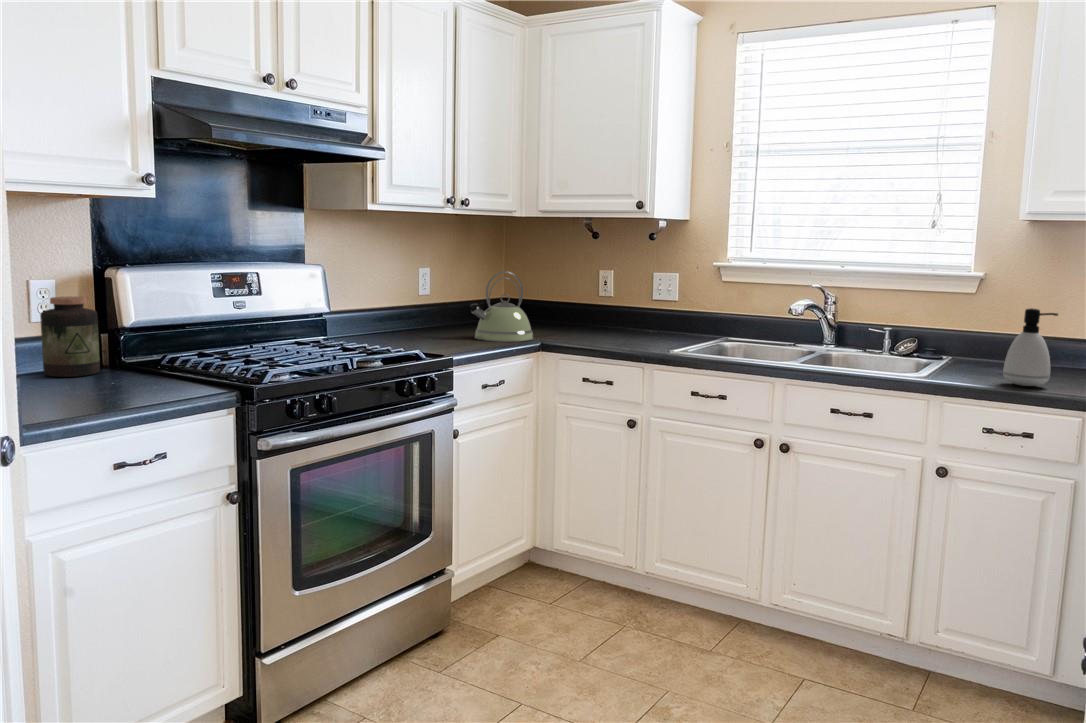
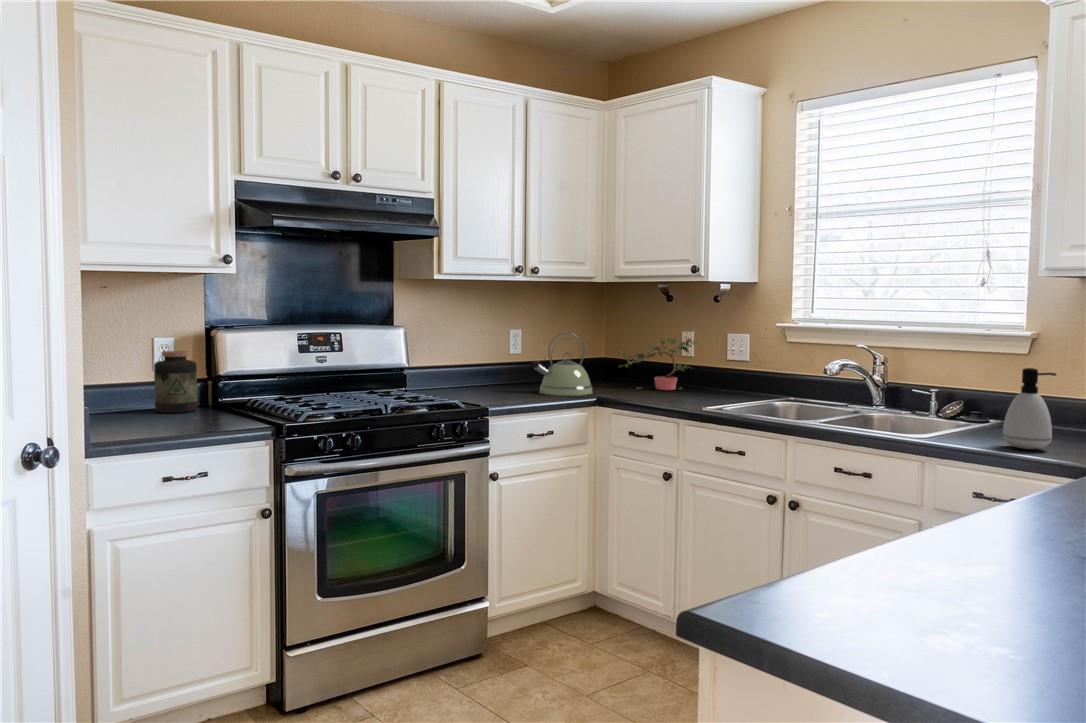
potted plant: none [541,275,625,332] -> present [619,336,696,390]

